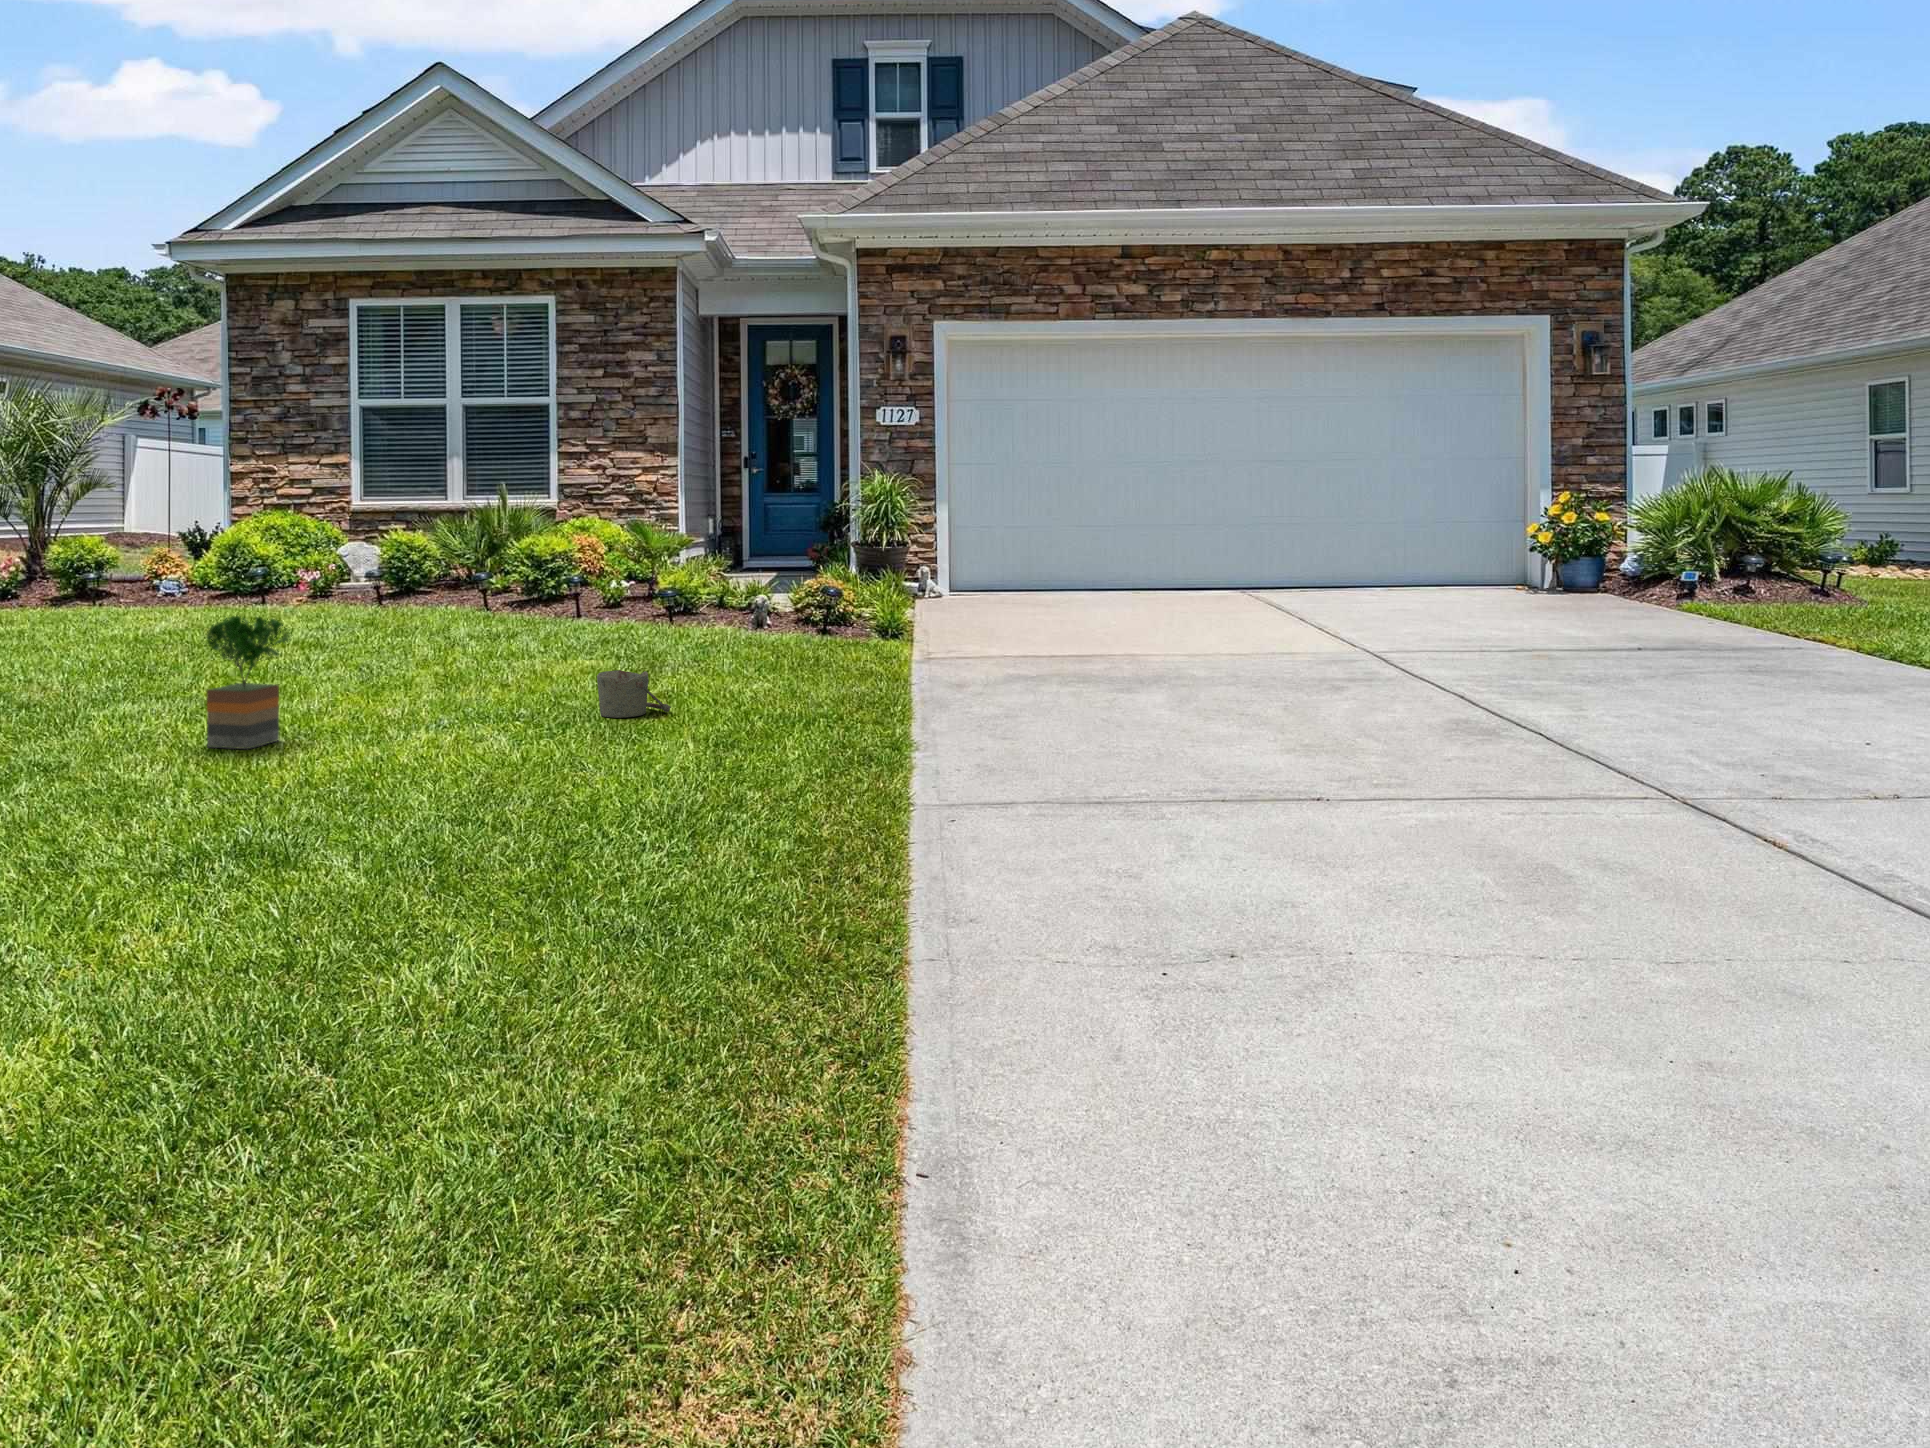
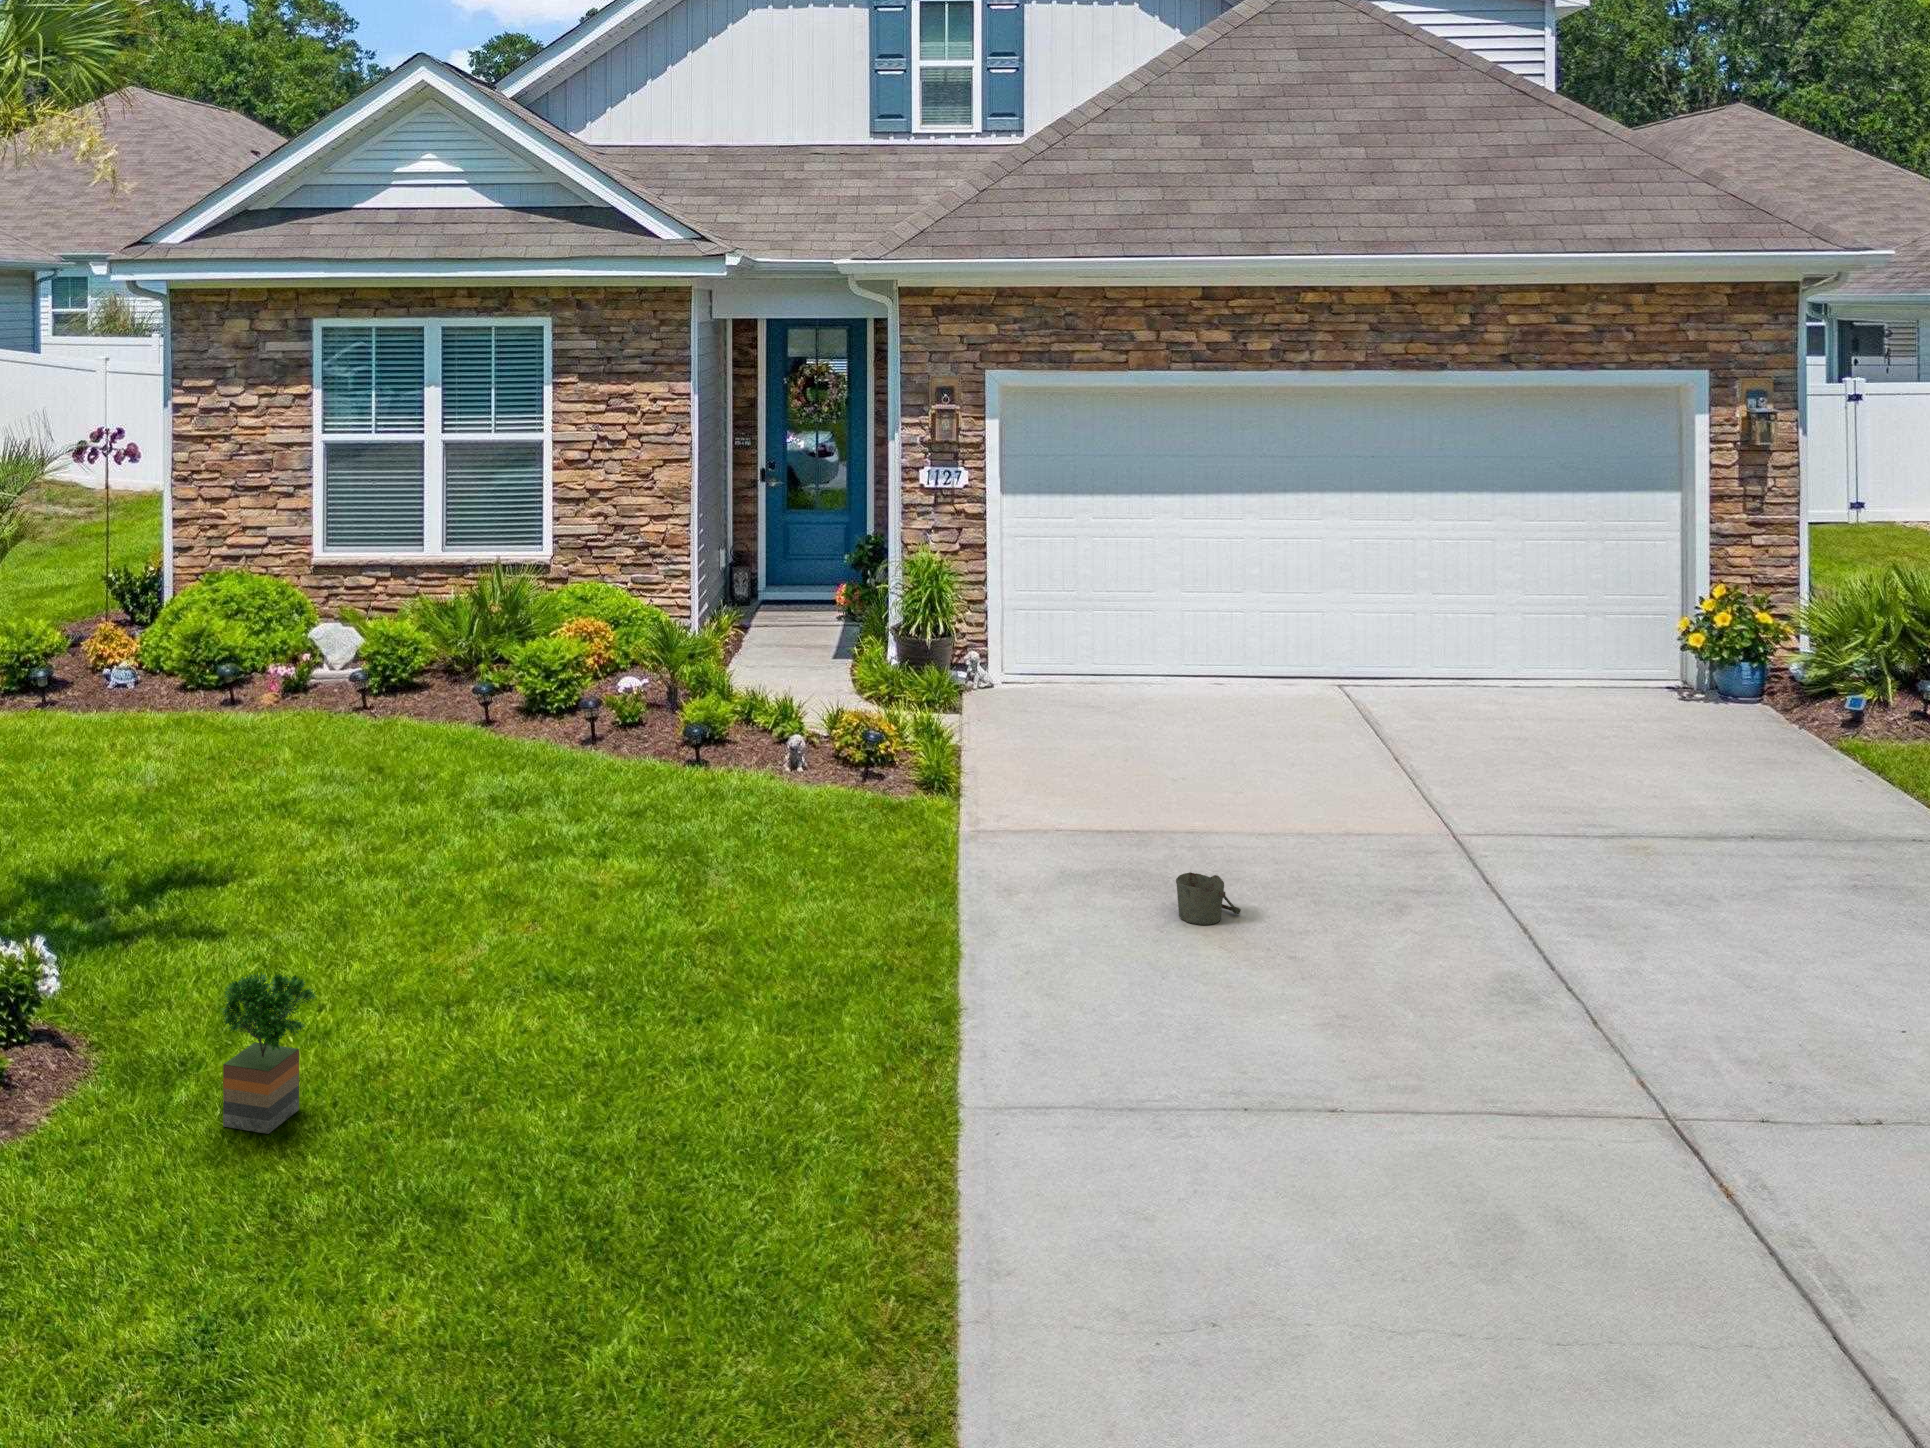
bucket: present [597,670,671,718] -> present [1176,872,1241,925]

